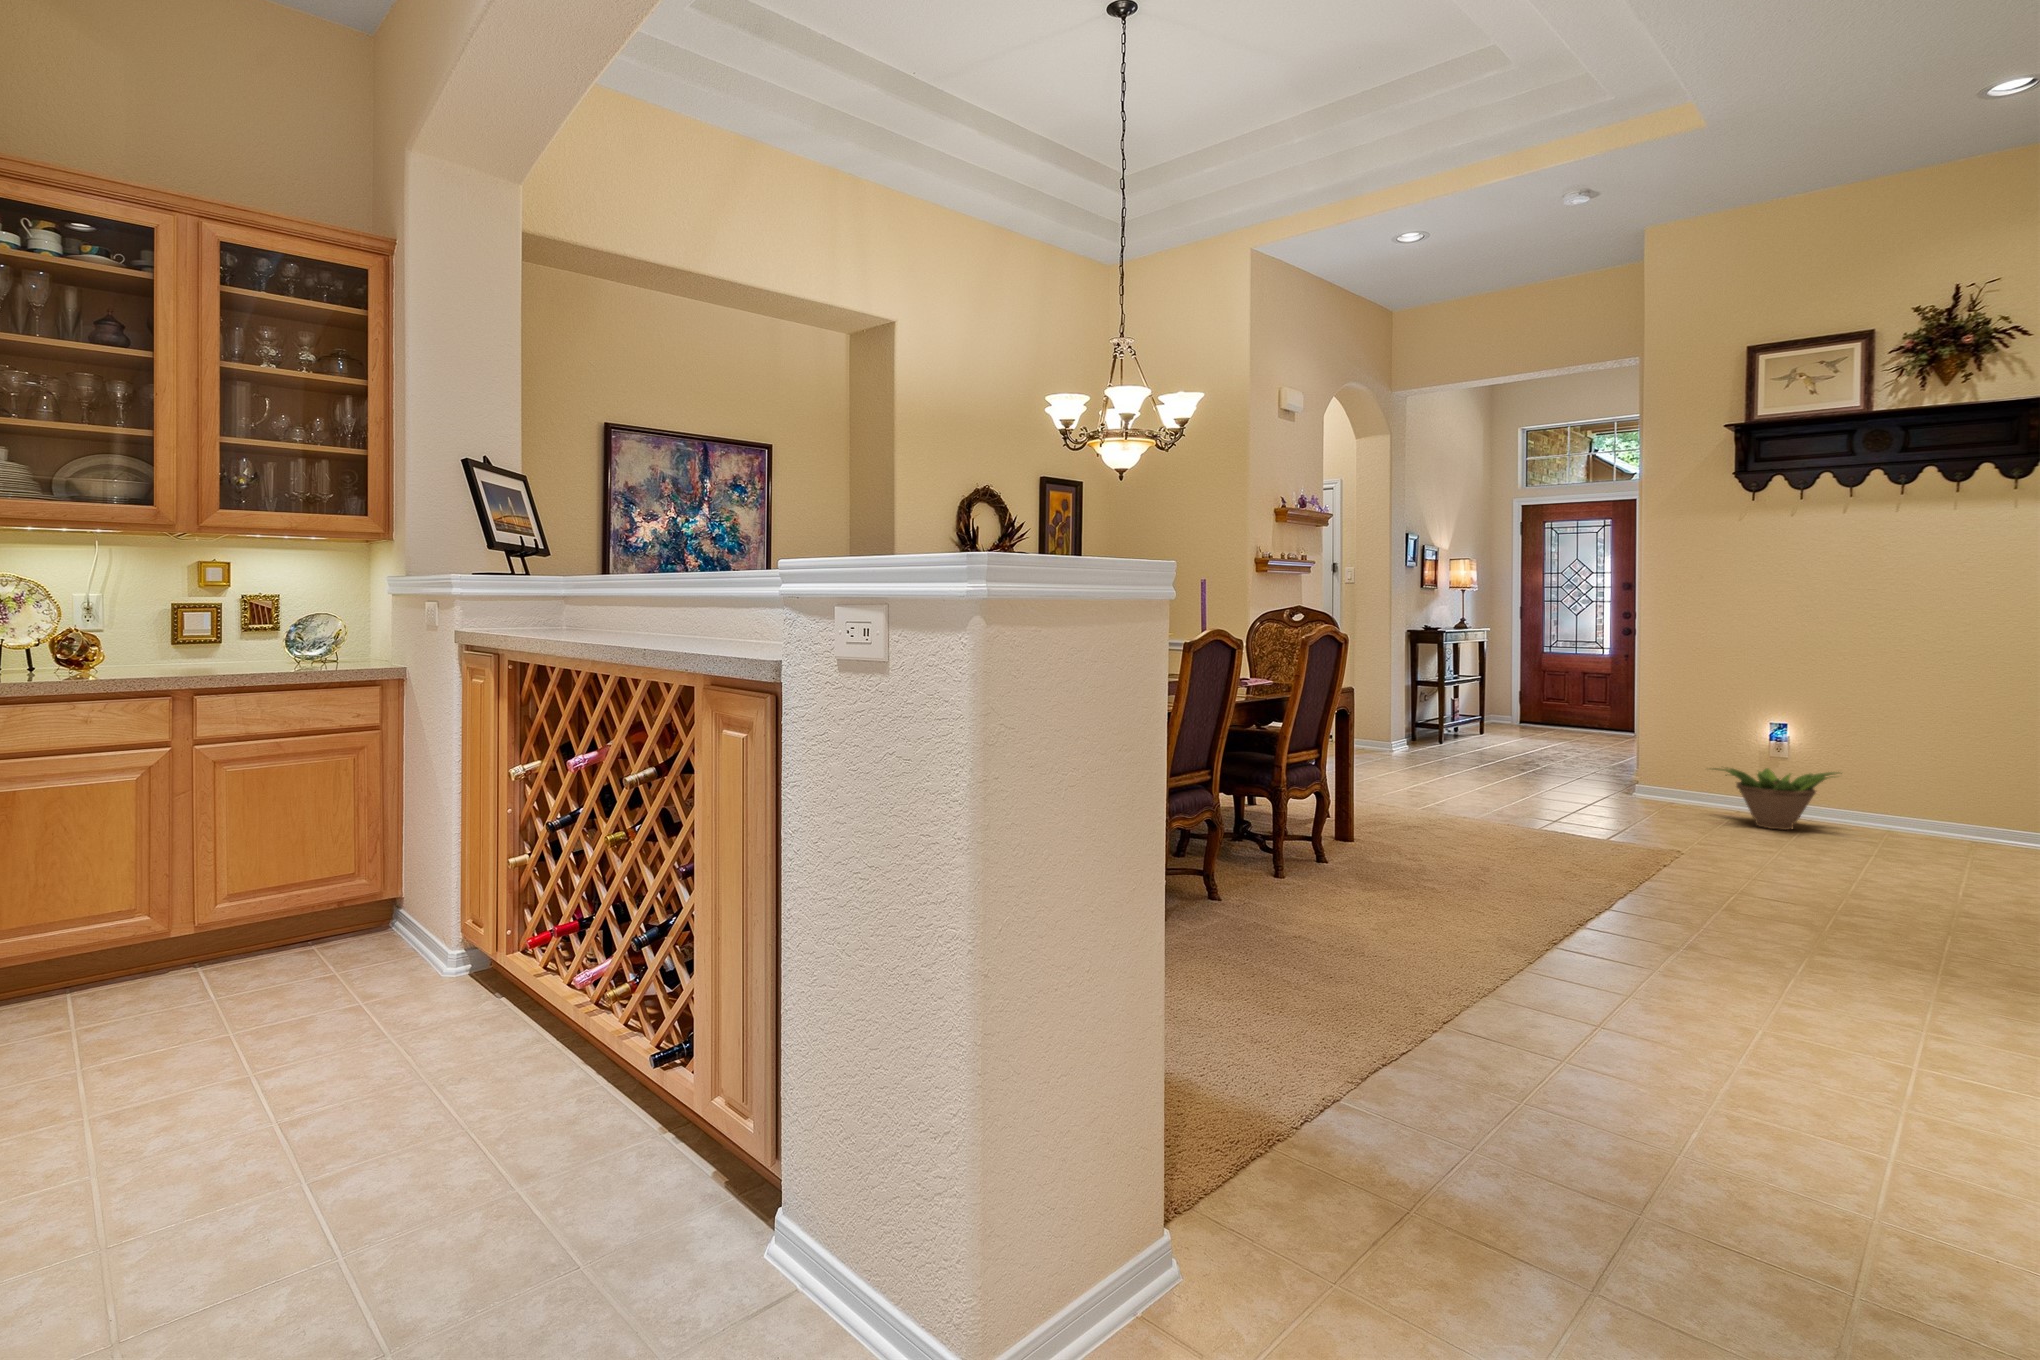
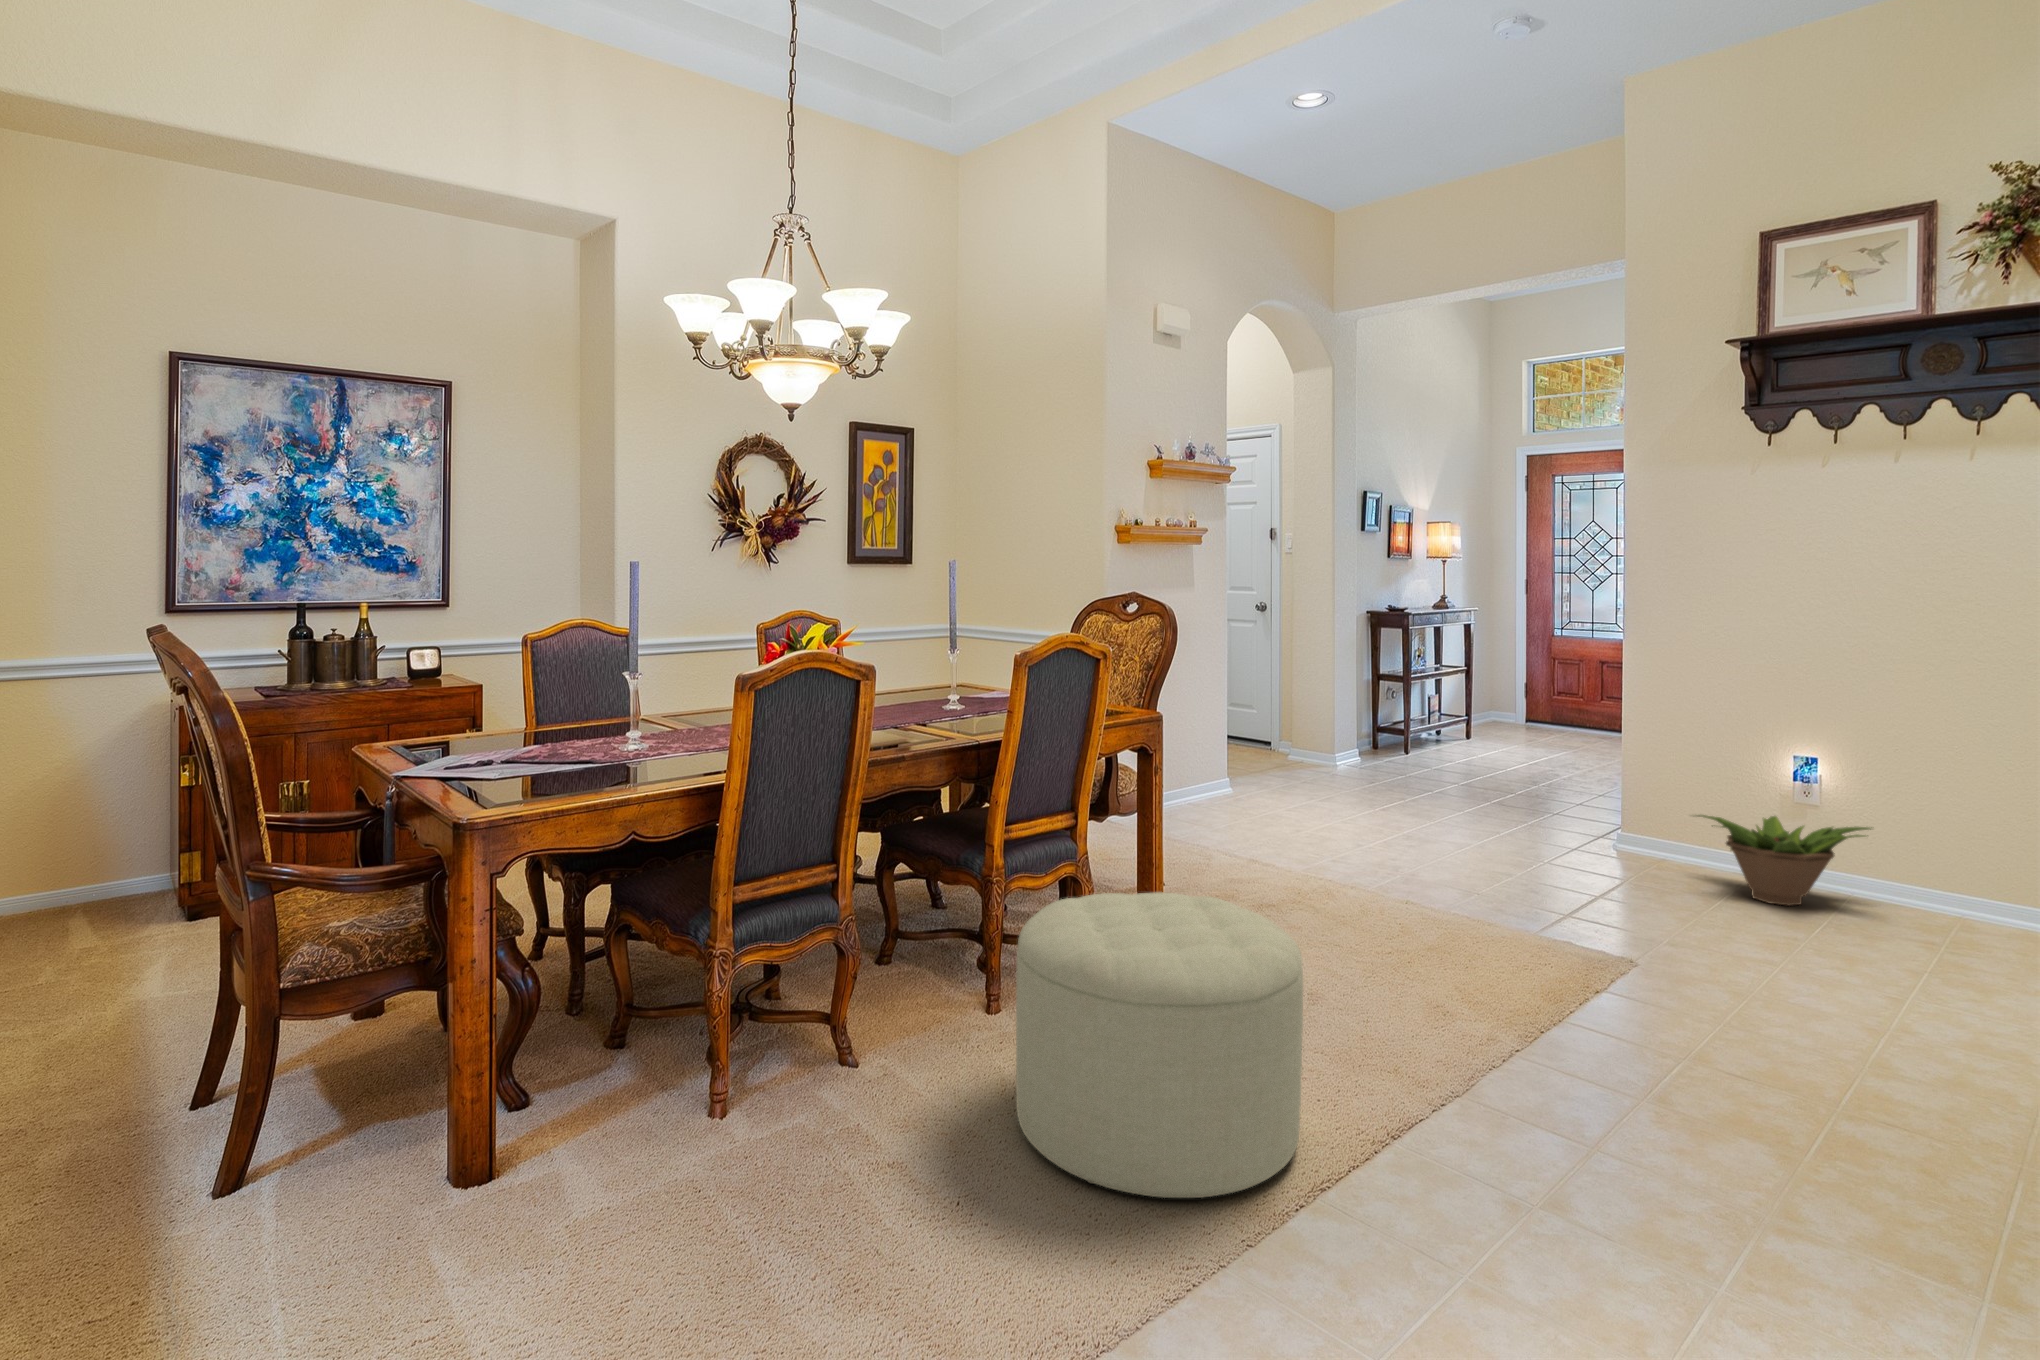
ottoman: none [1352,793,1553,965] -> present [1016,892,1303,1198]

